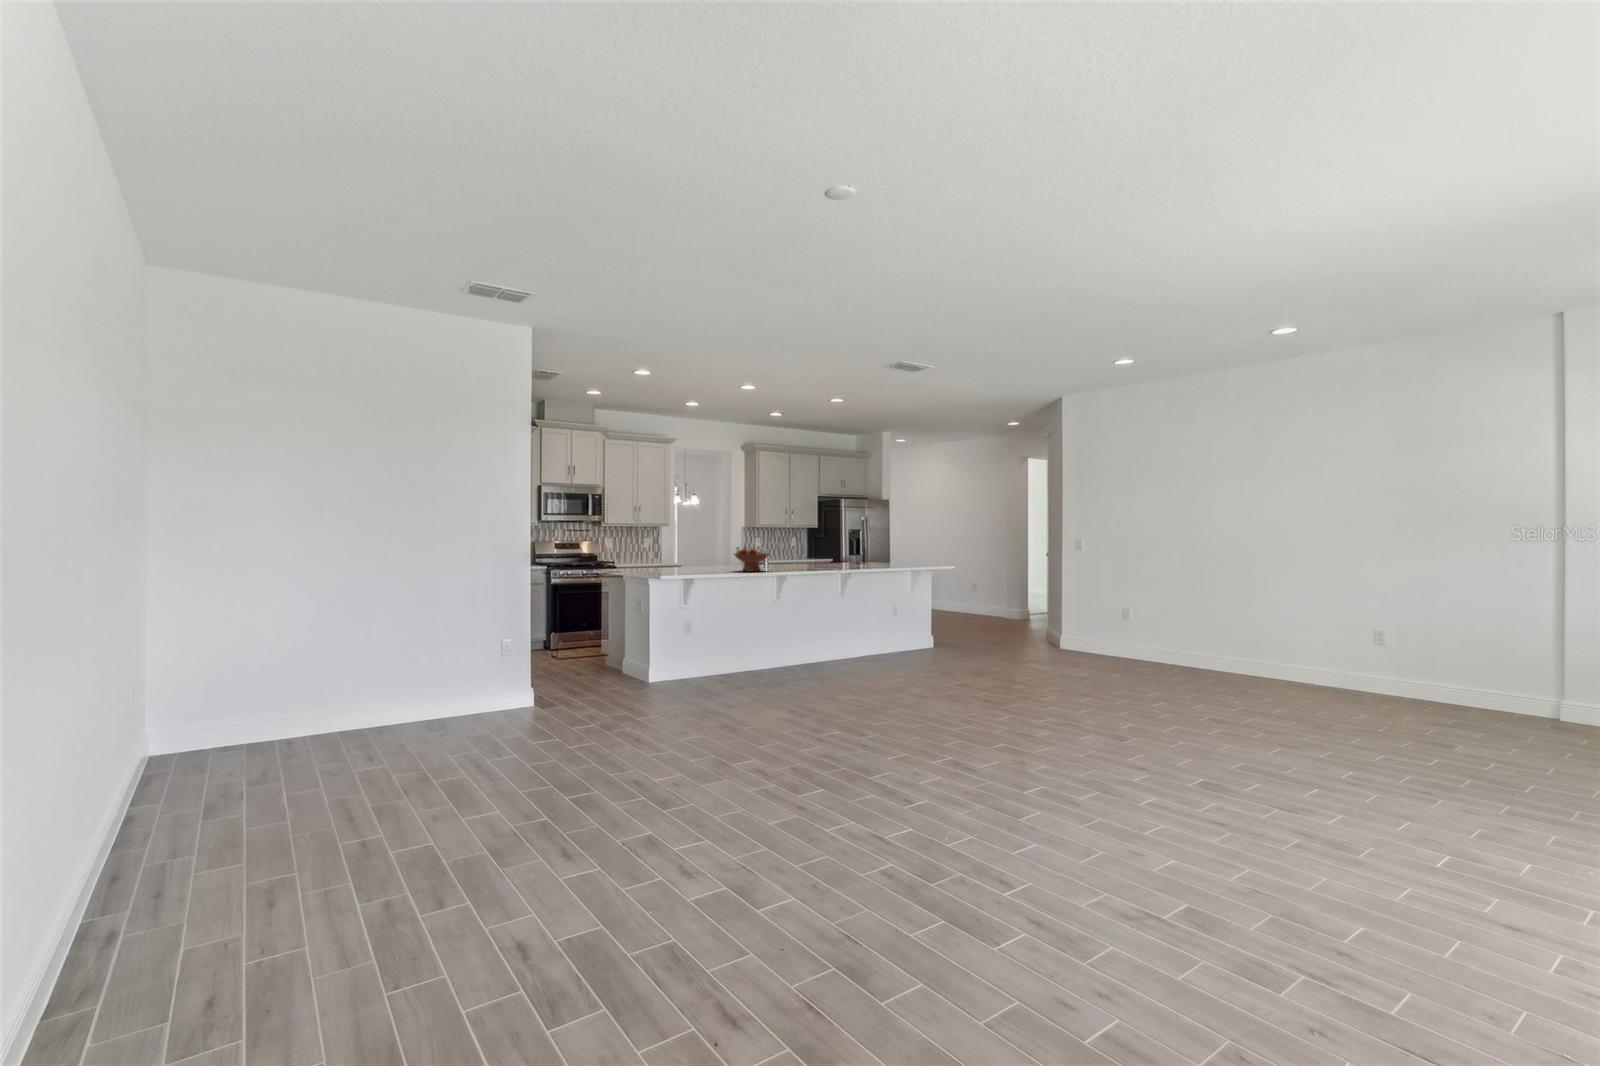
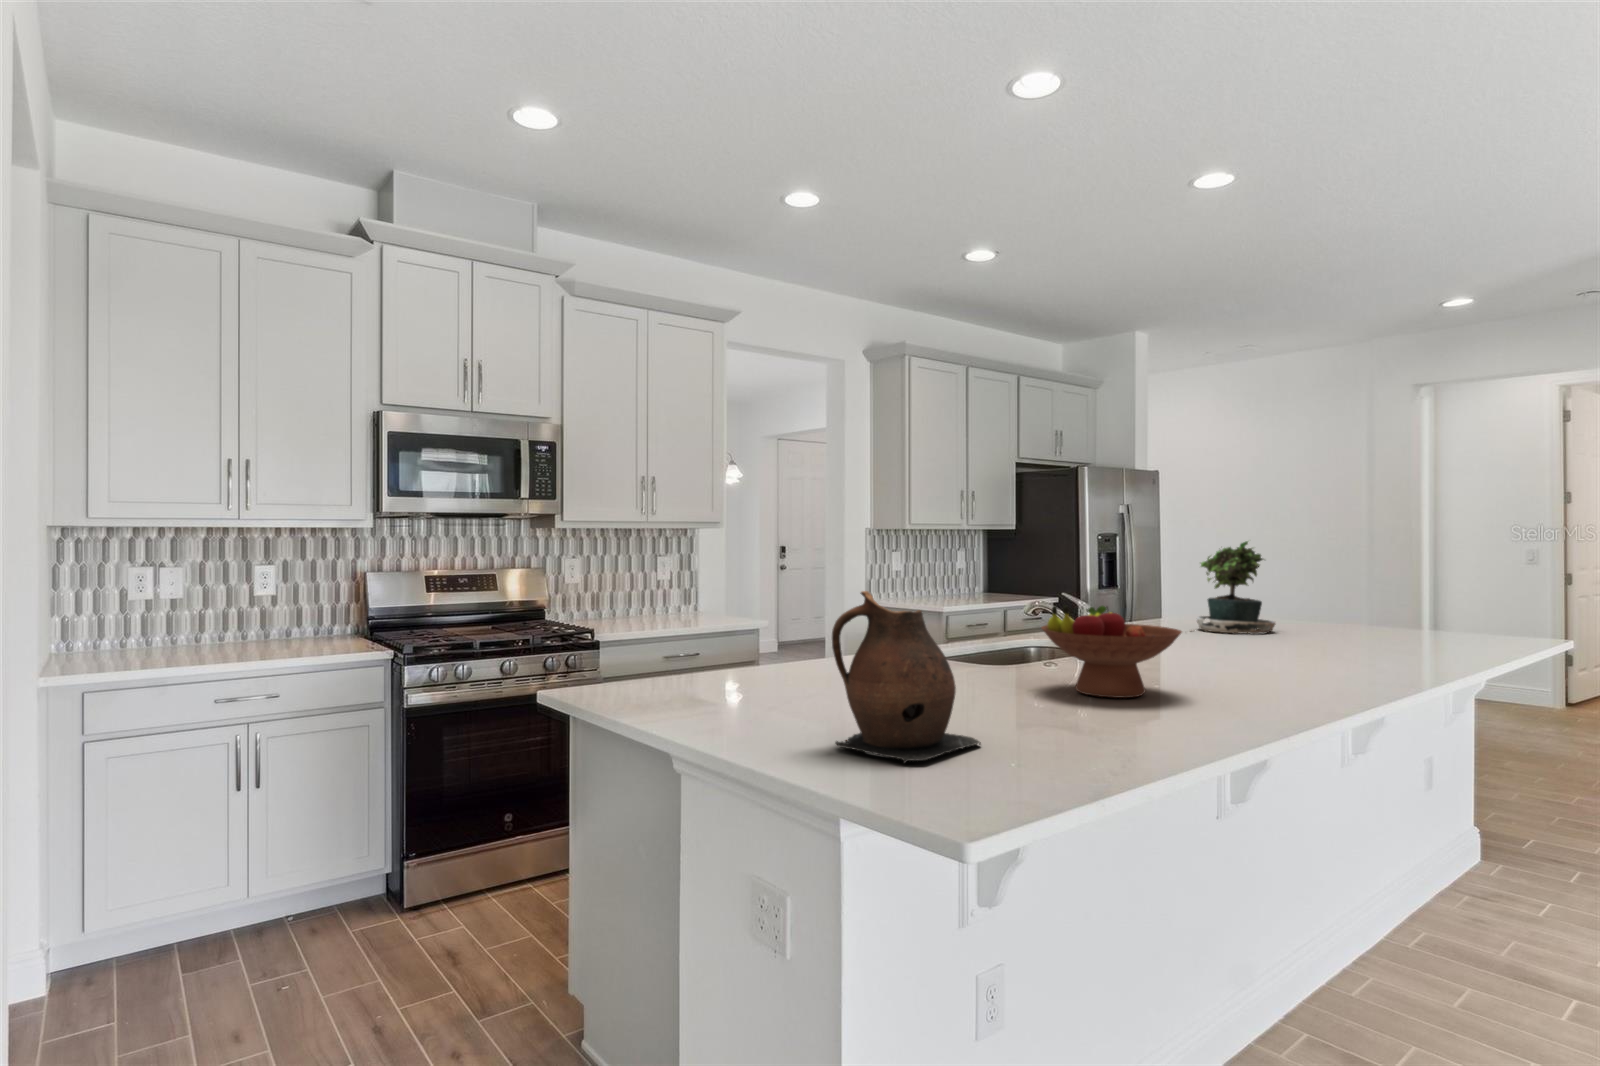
potted plant: none [829,530,863,564] -> present [1192,541,1275,634]
ceramic pitcher: none [661,540,695,576] -> present [832,591,981,763]

